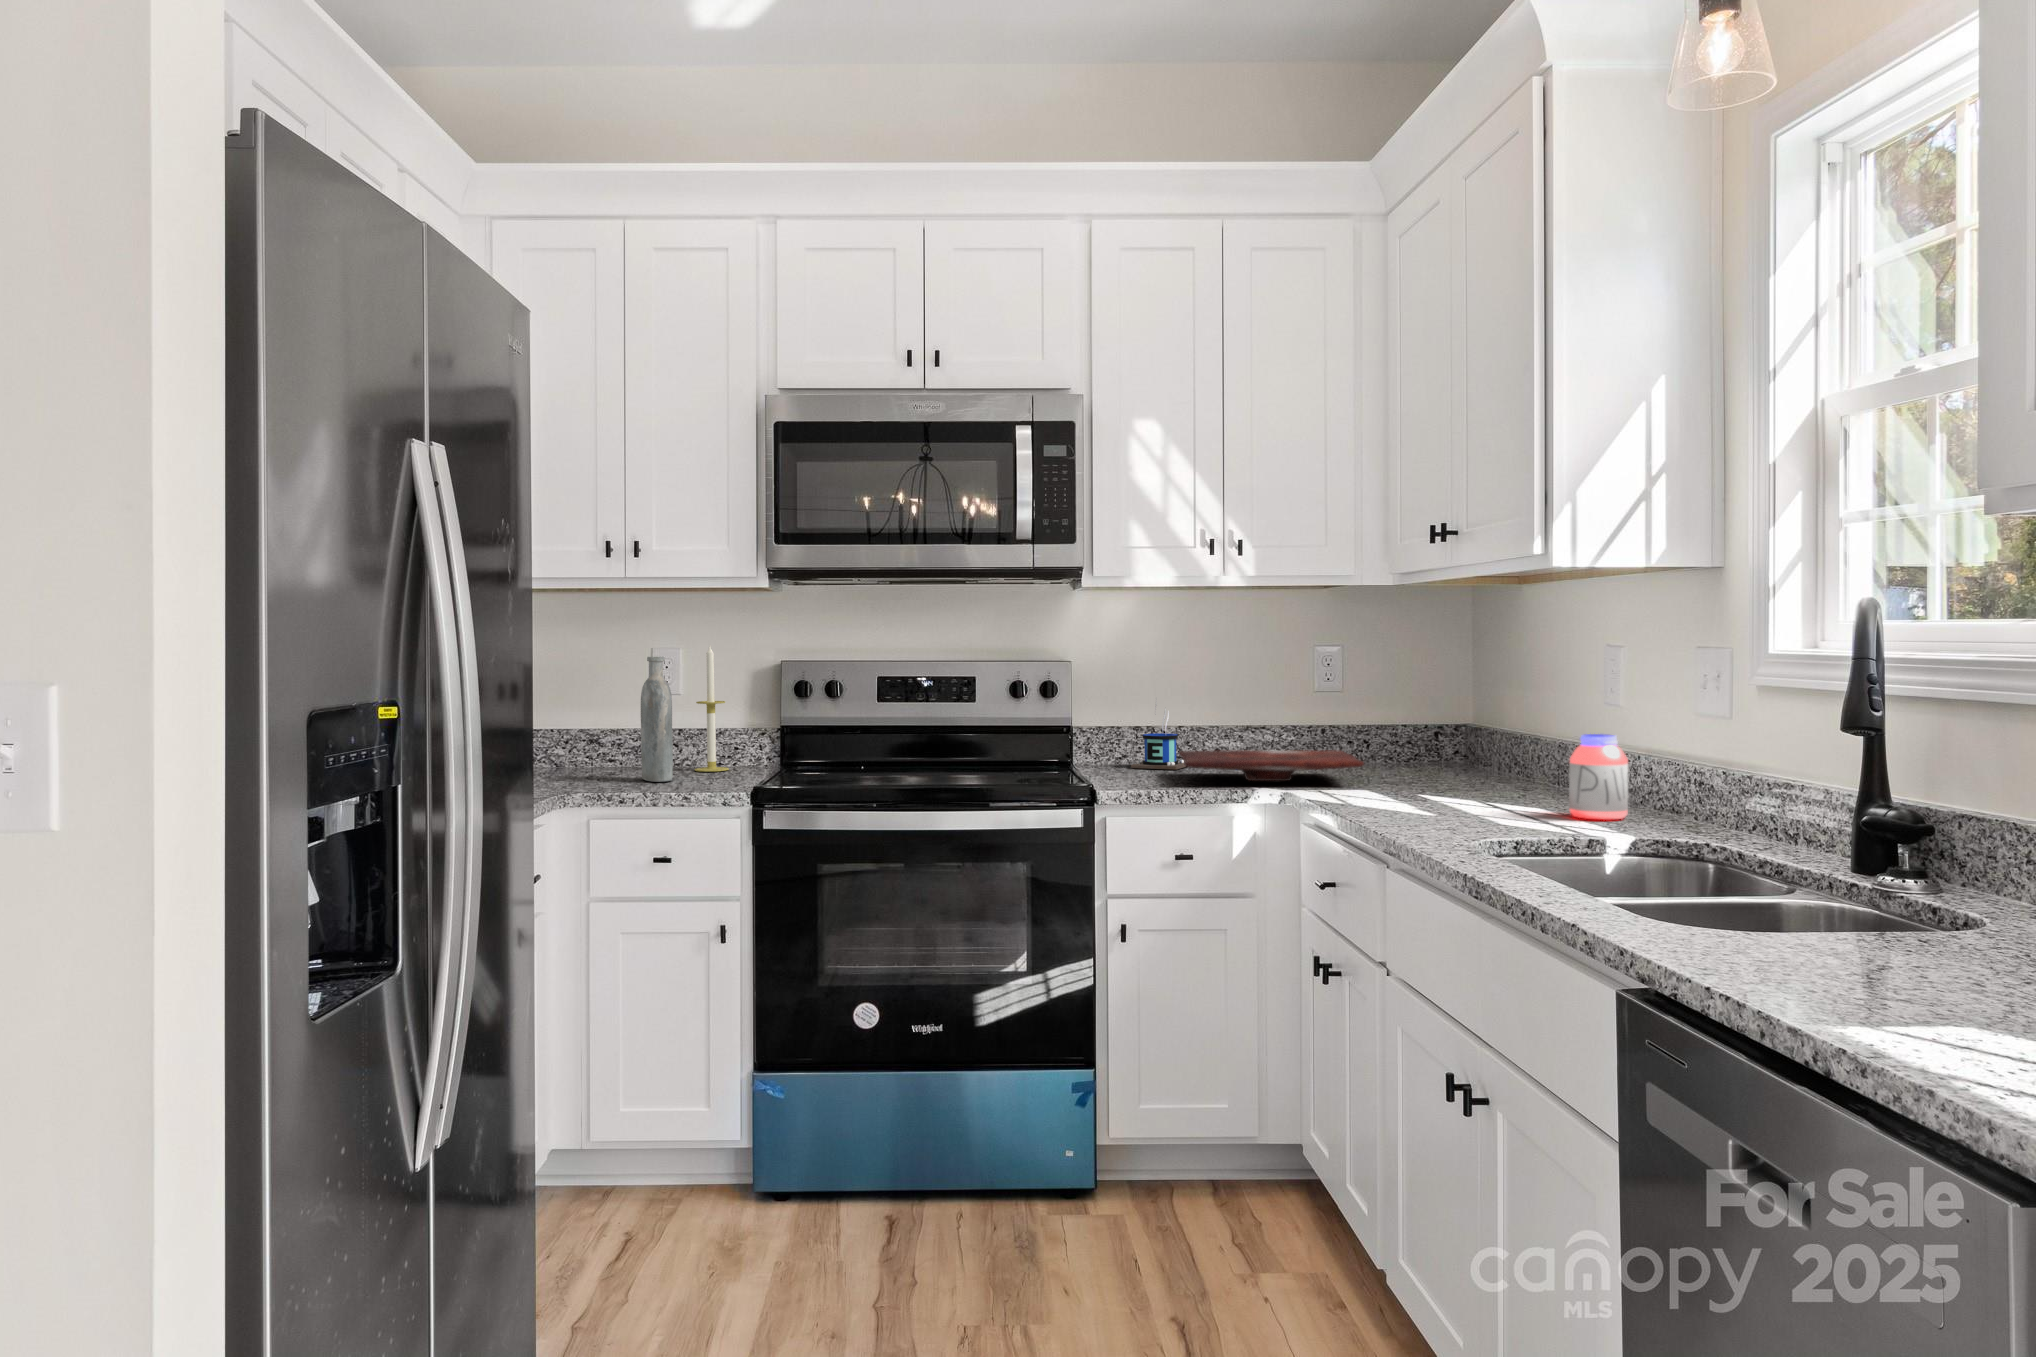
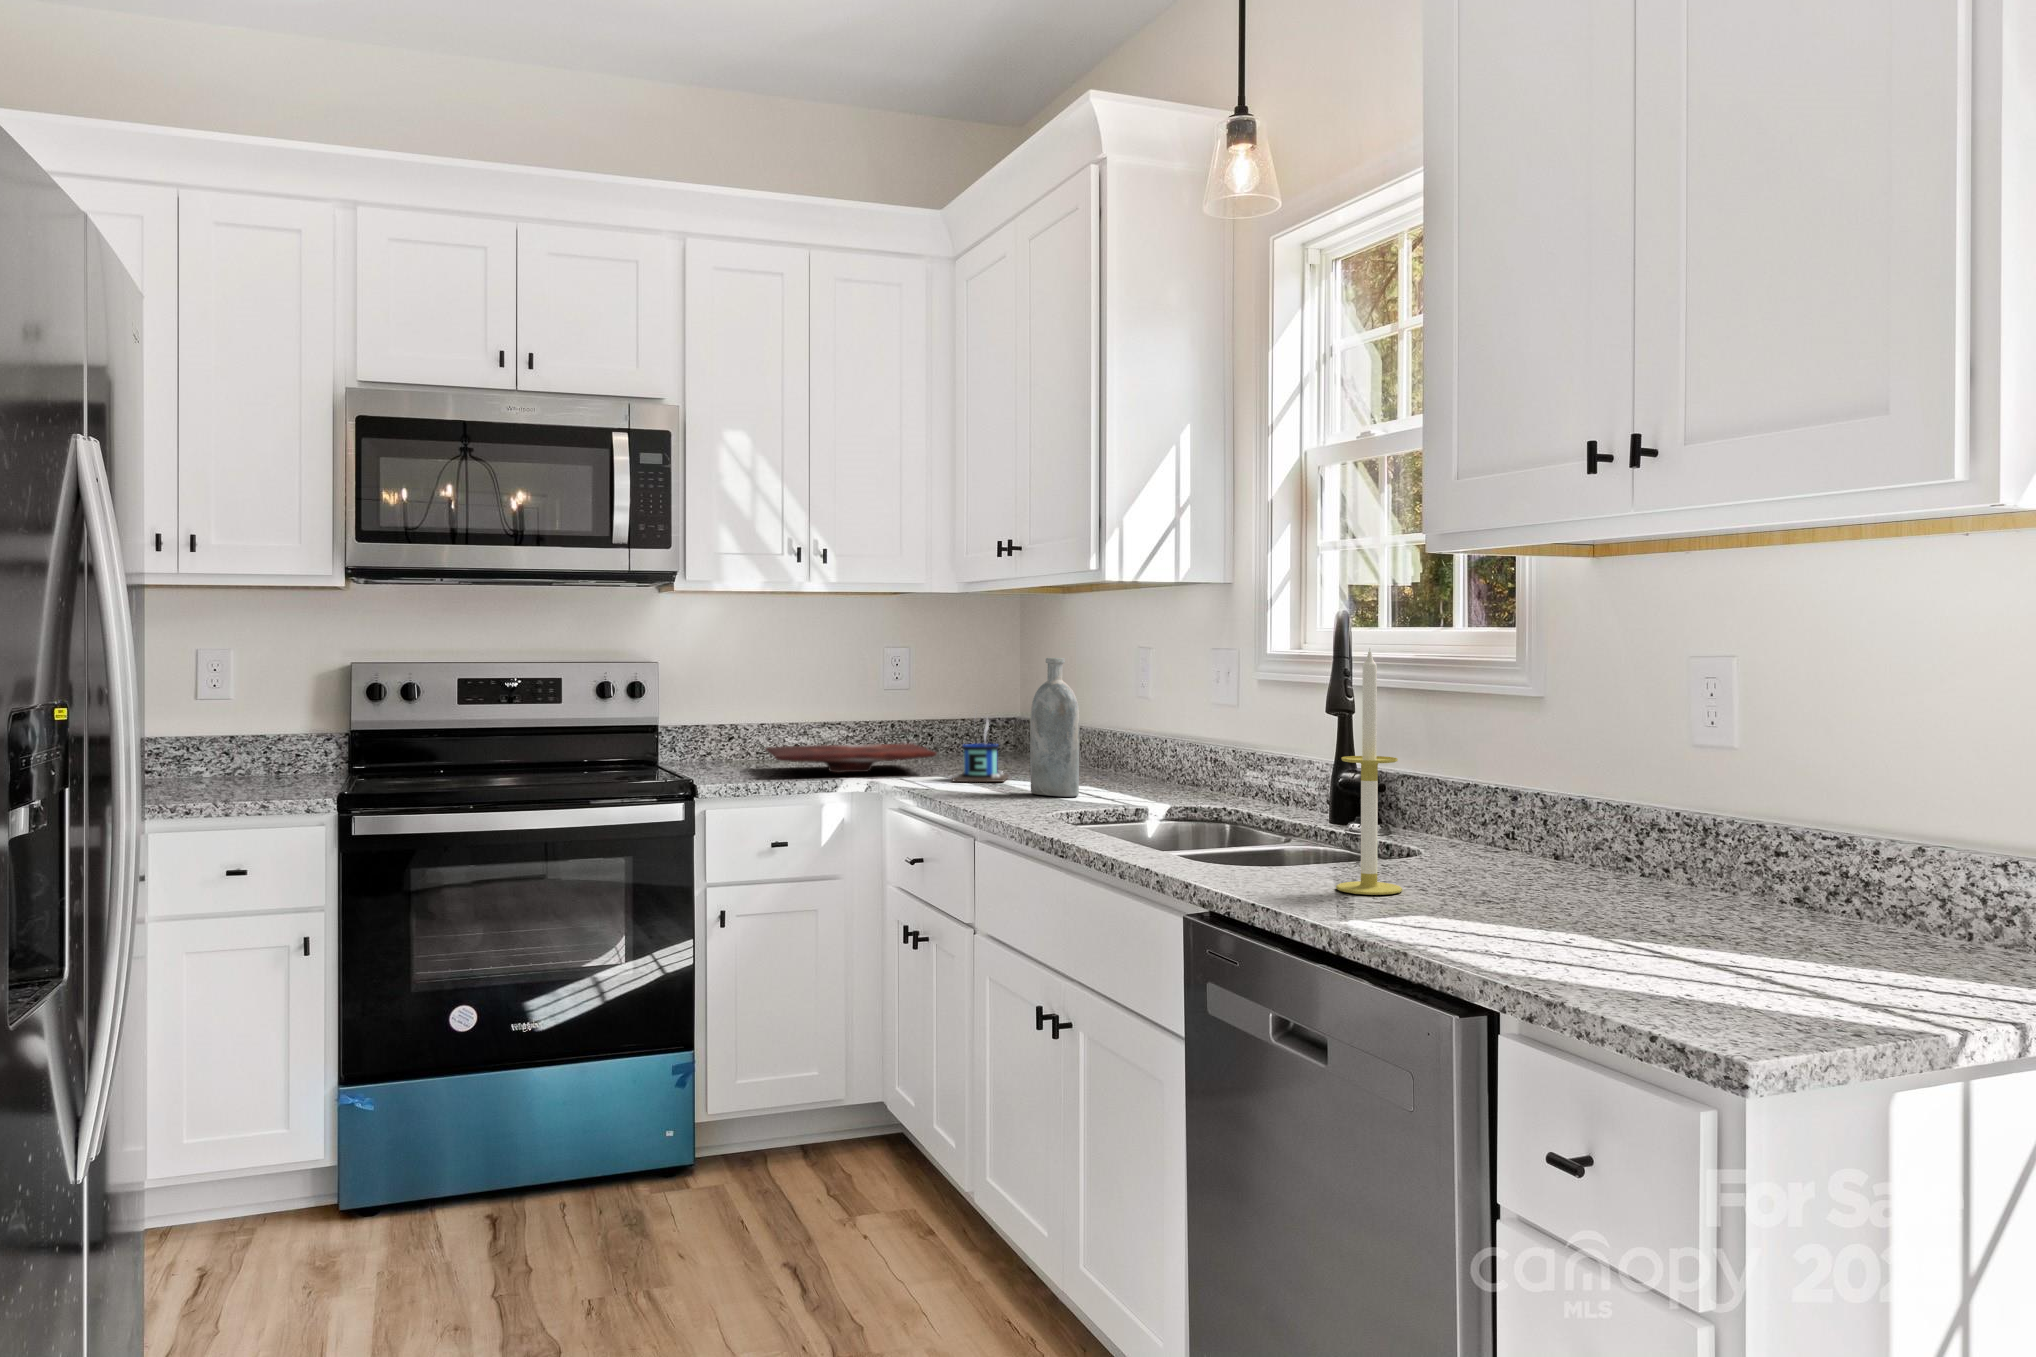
candle: present [695,646,729,772] -> present [1336,648,1402,895]
bottle: present [641,657,673,782] -> present [1030,658,1080,797]
mug: present [1131,699,1186,769] -> present [952,719,1008,782]
jar: present [1569,734,1628,820] -> none [1114,723,1160,794]

